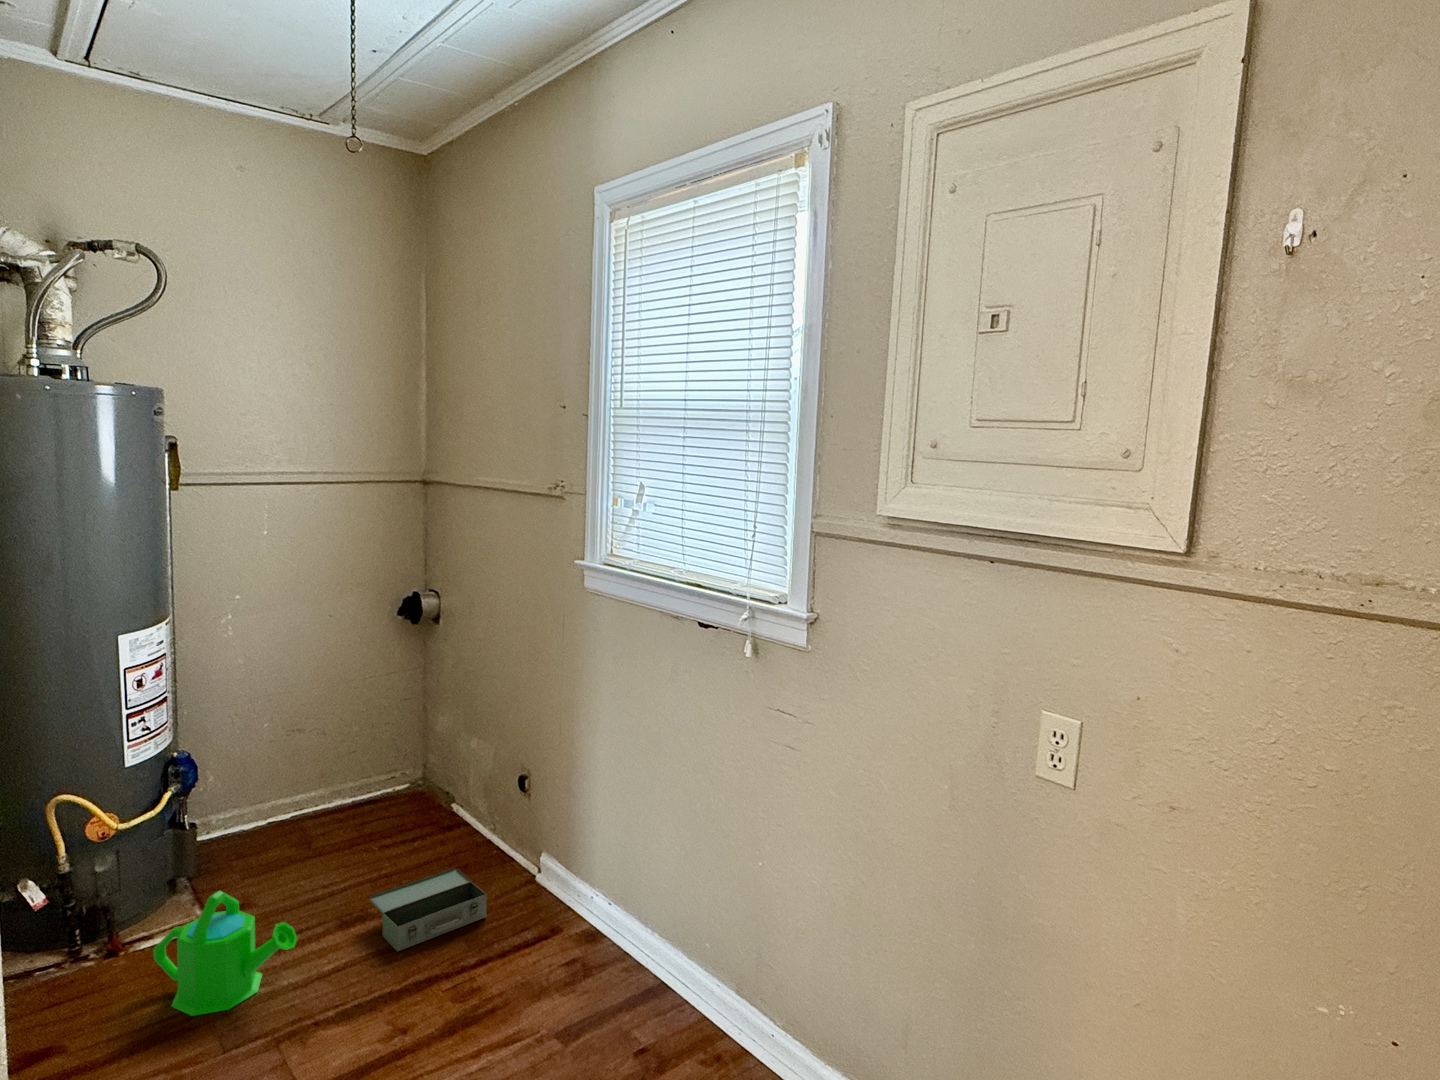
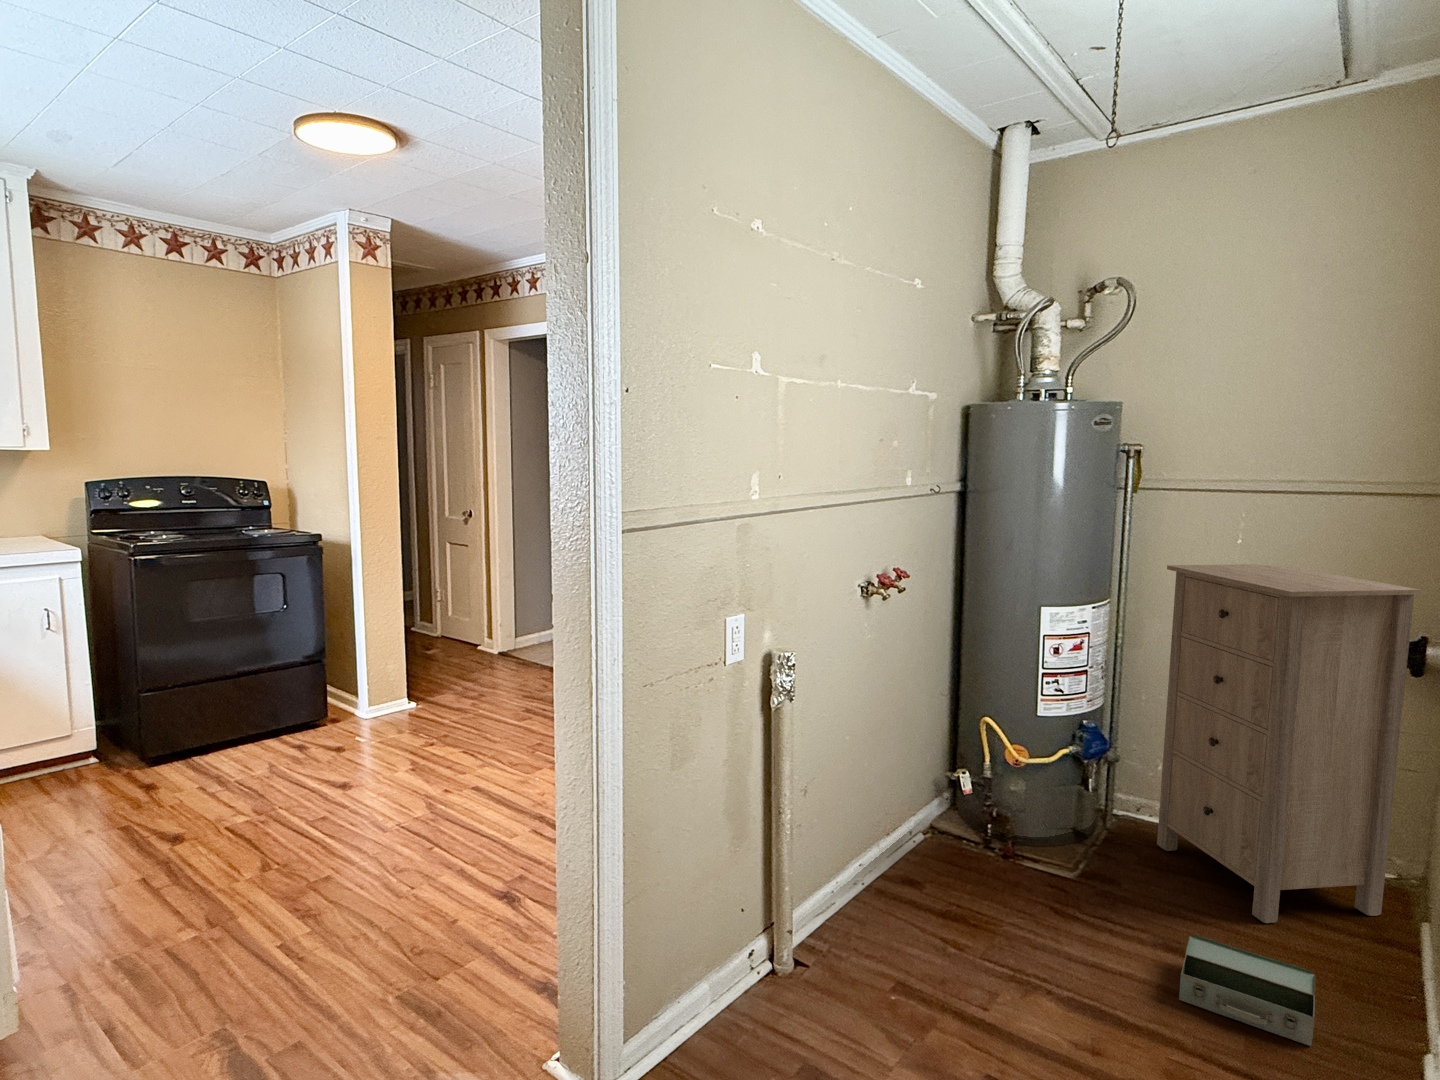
storage cabinet: none [222,551,428,862] -> present [1157,564,1421,923]
watering can: present [153,891,297,1016] -> none [994,837,1077,941]

